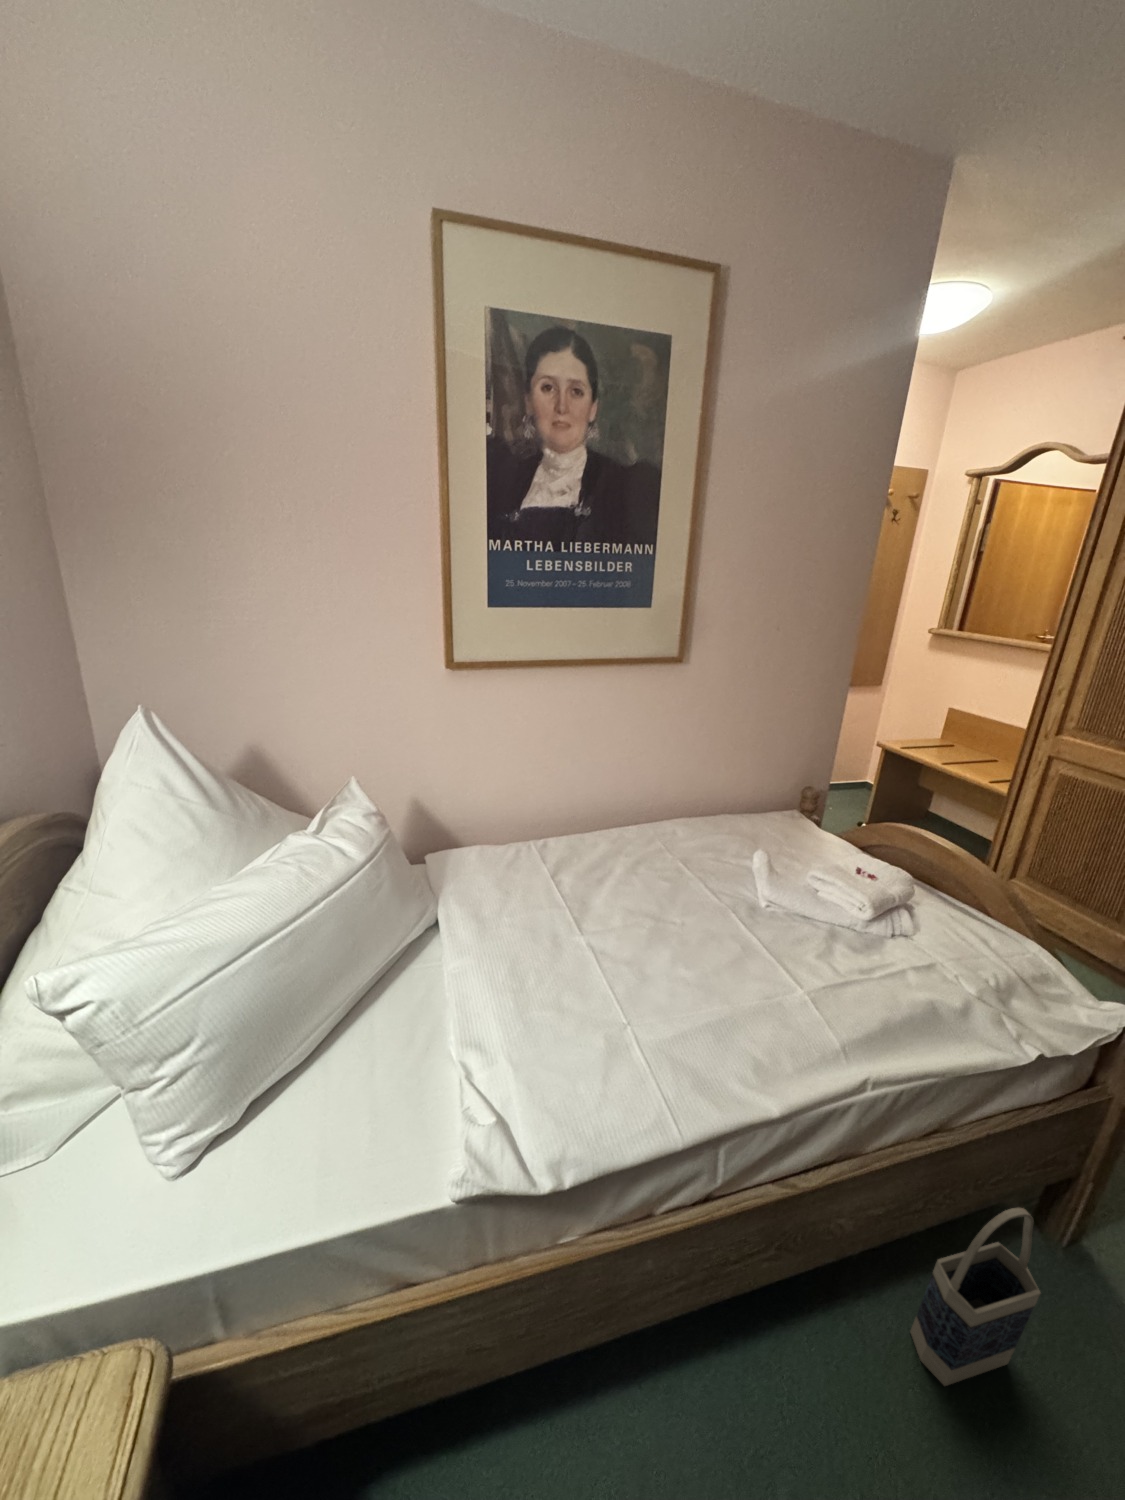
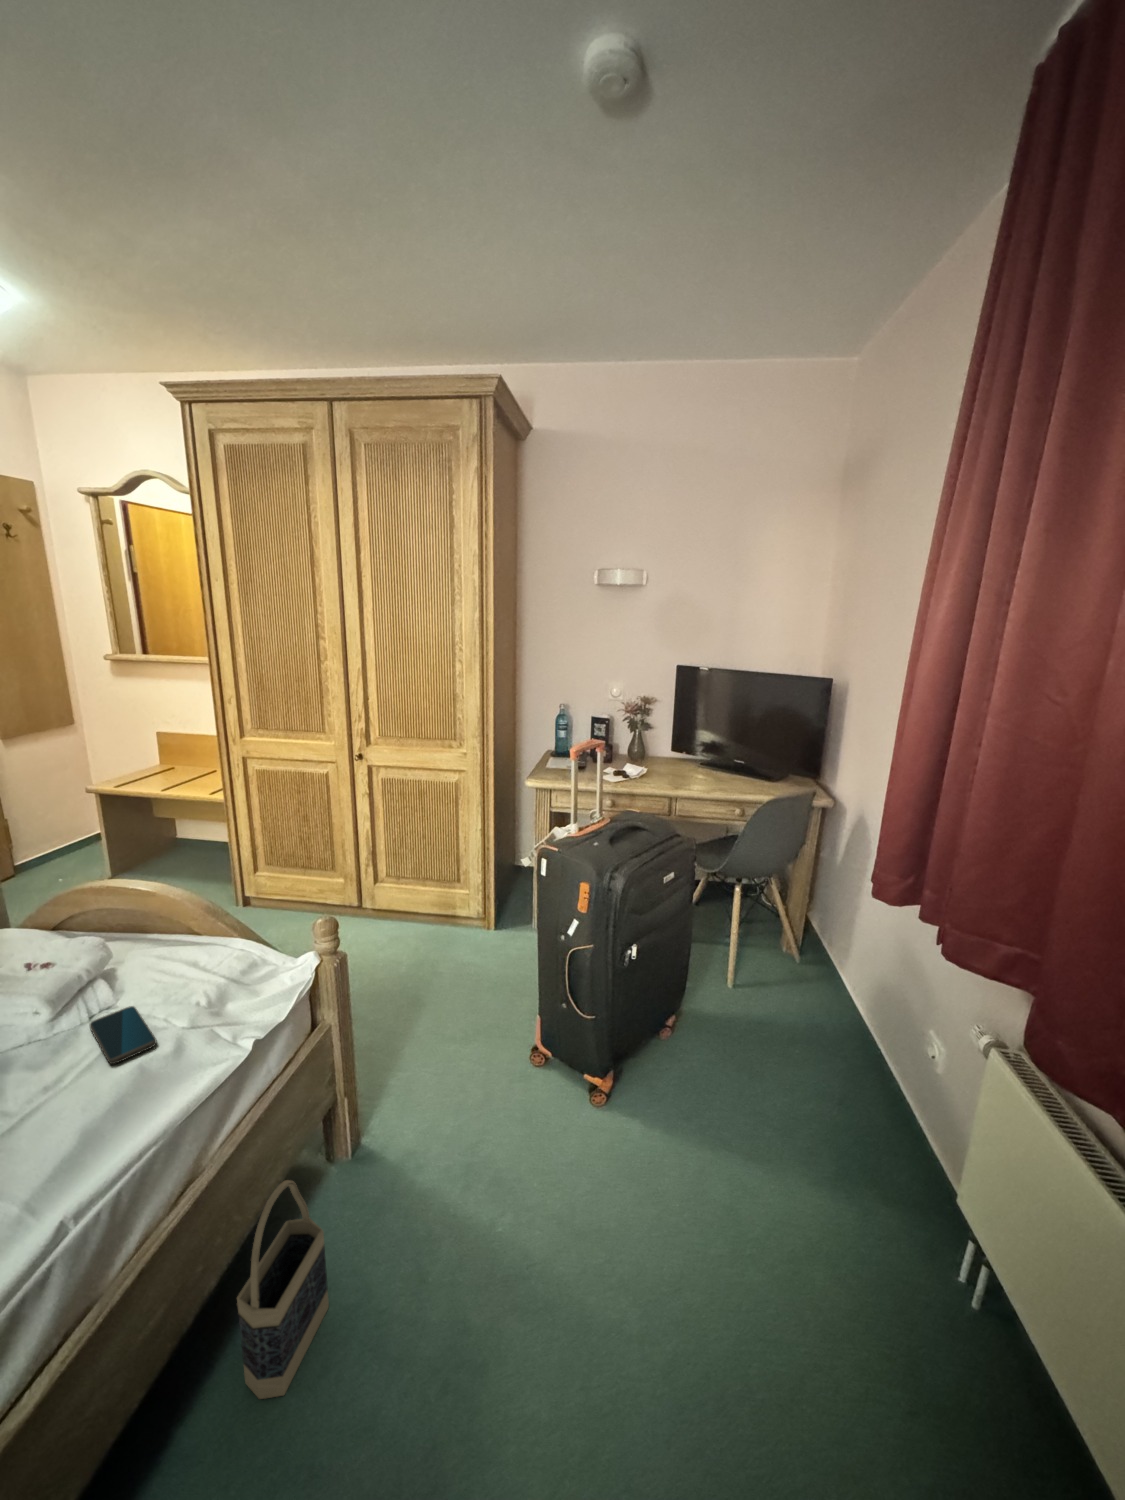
smartphone: none [892,940,948,993] -> present [90,1006,156,1064]

